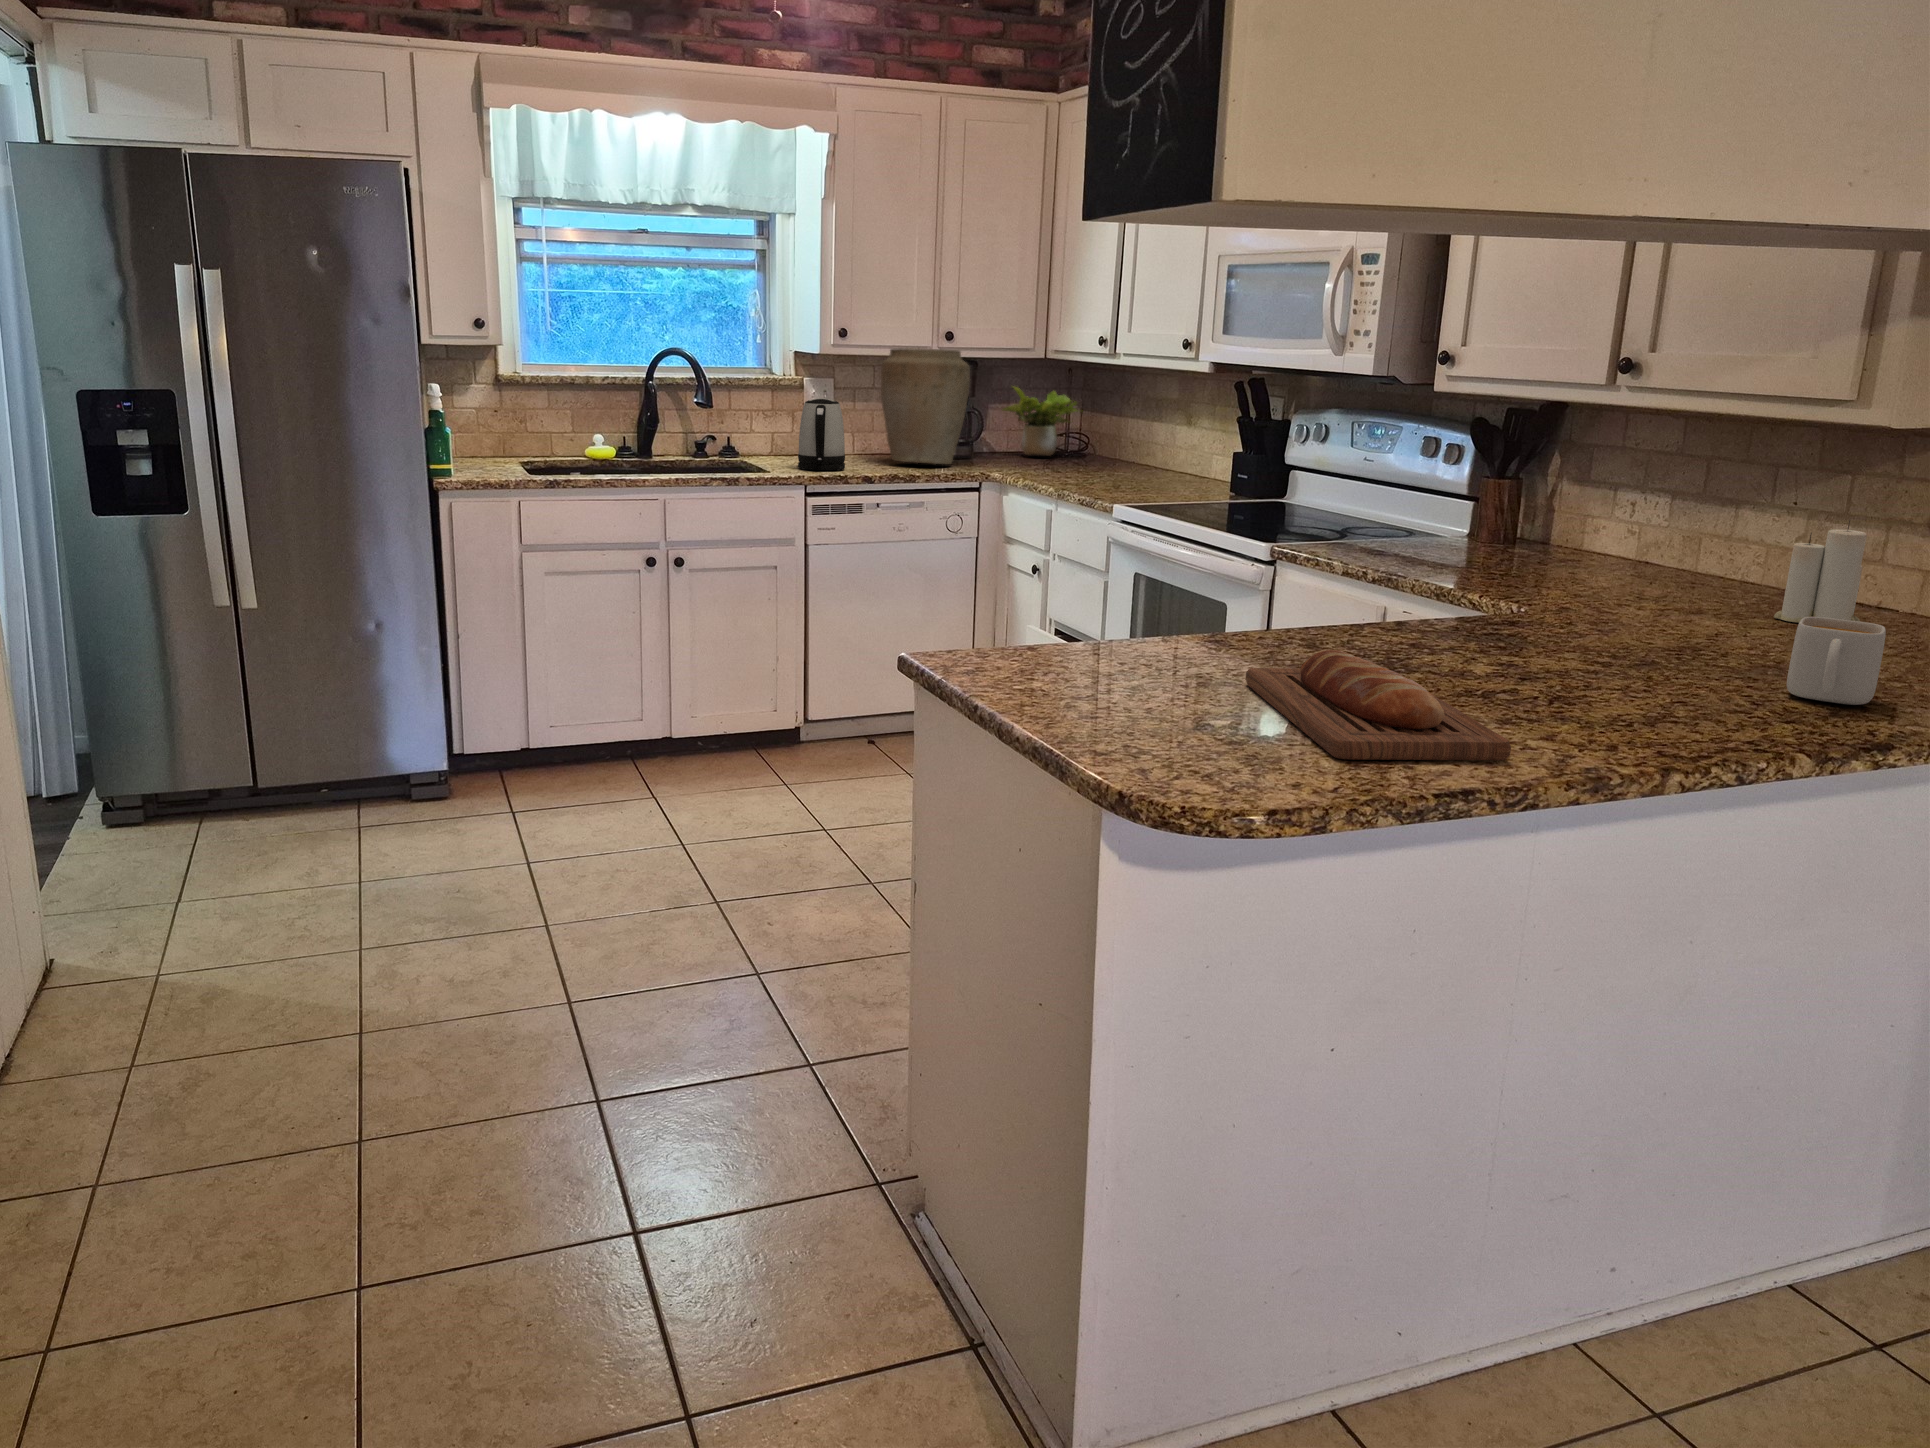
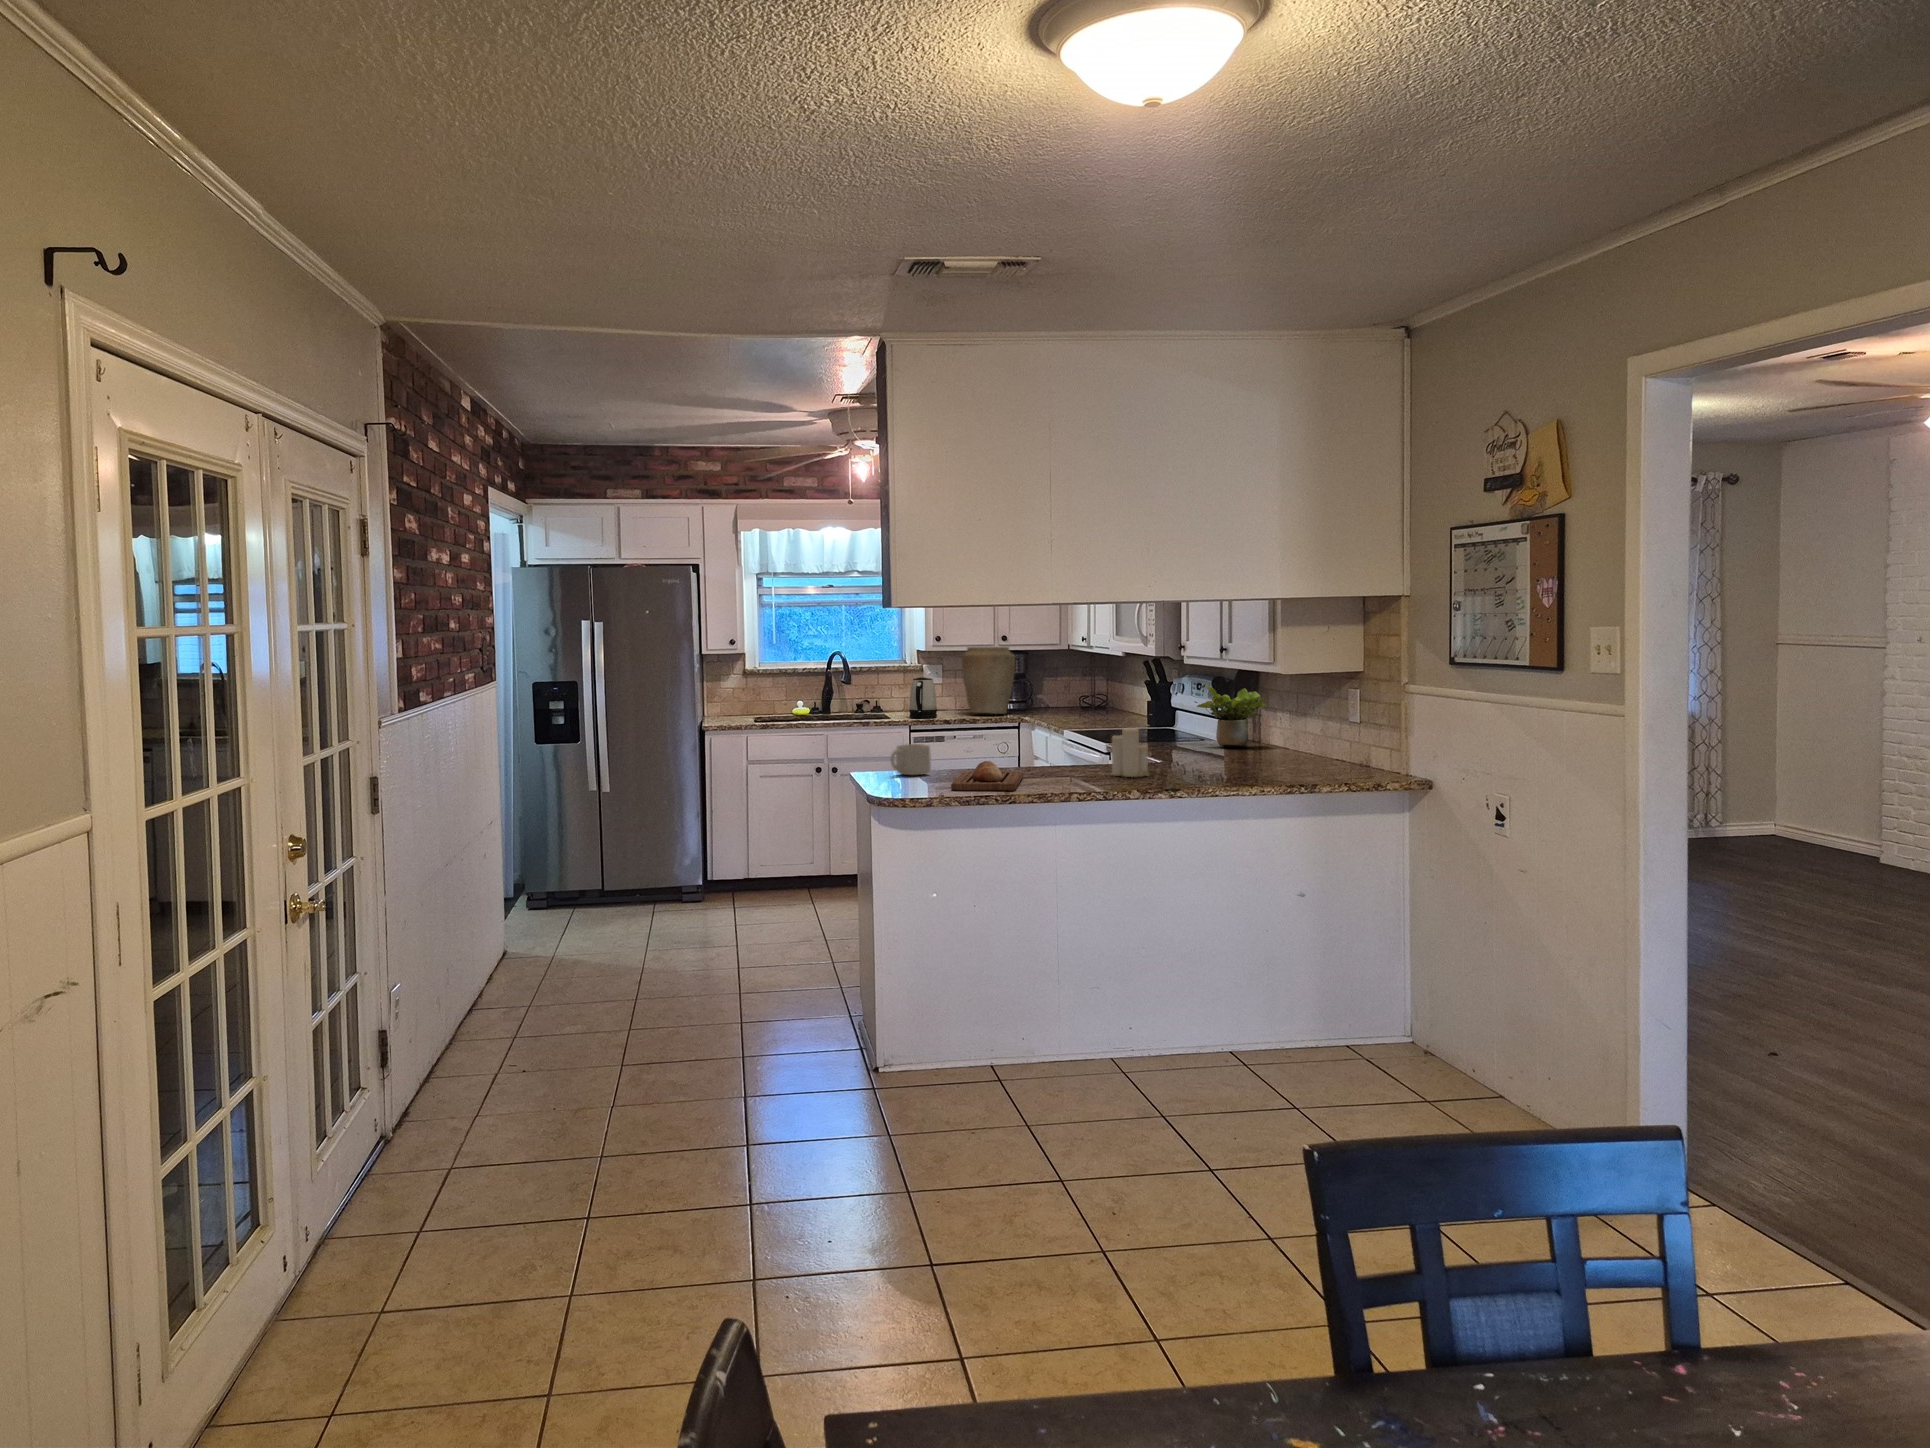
potted plant: present [1003,387,1078,456] -> present [1197,685,1267,747]
candle: present [1774,520,1867,622] -> present [1112,728,1148,777]
mug: present [1787,617,1886,705] -> present [891,744,931,775]

